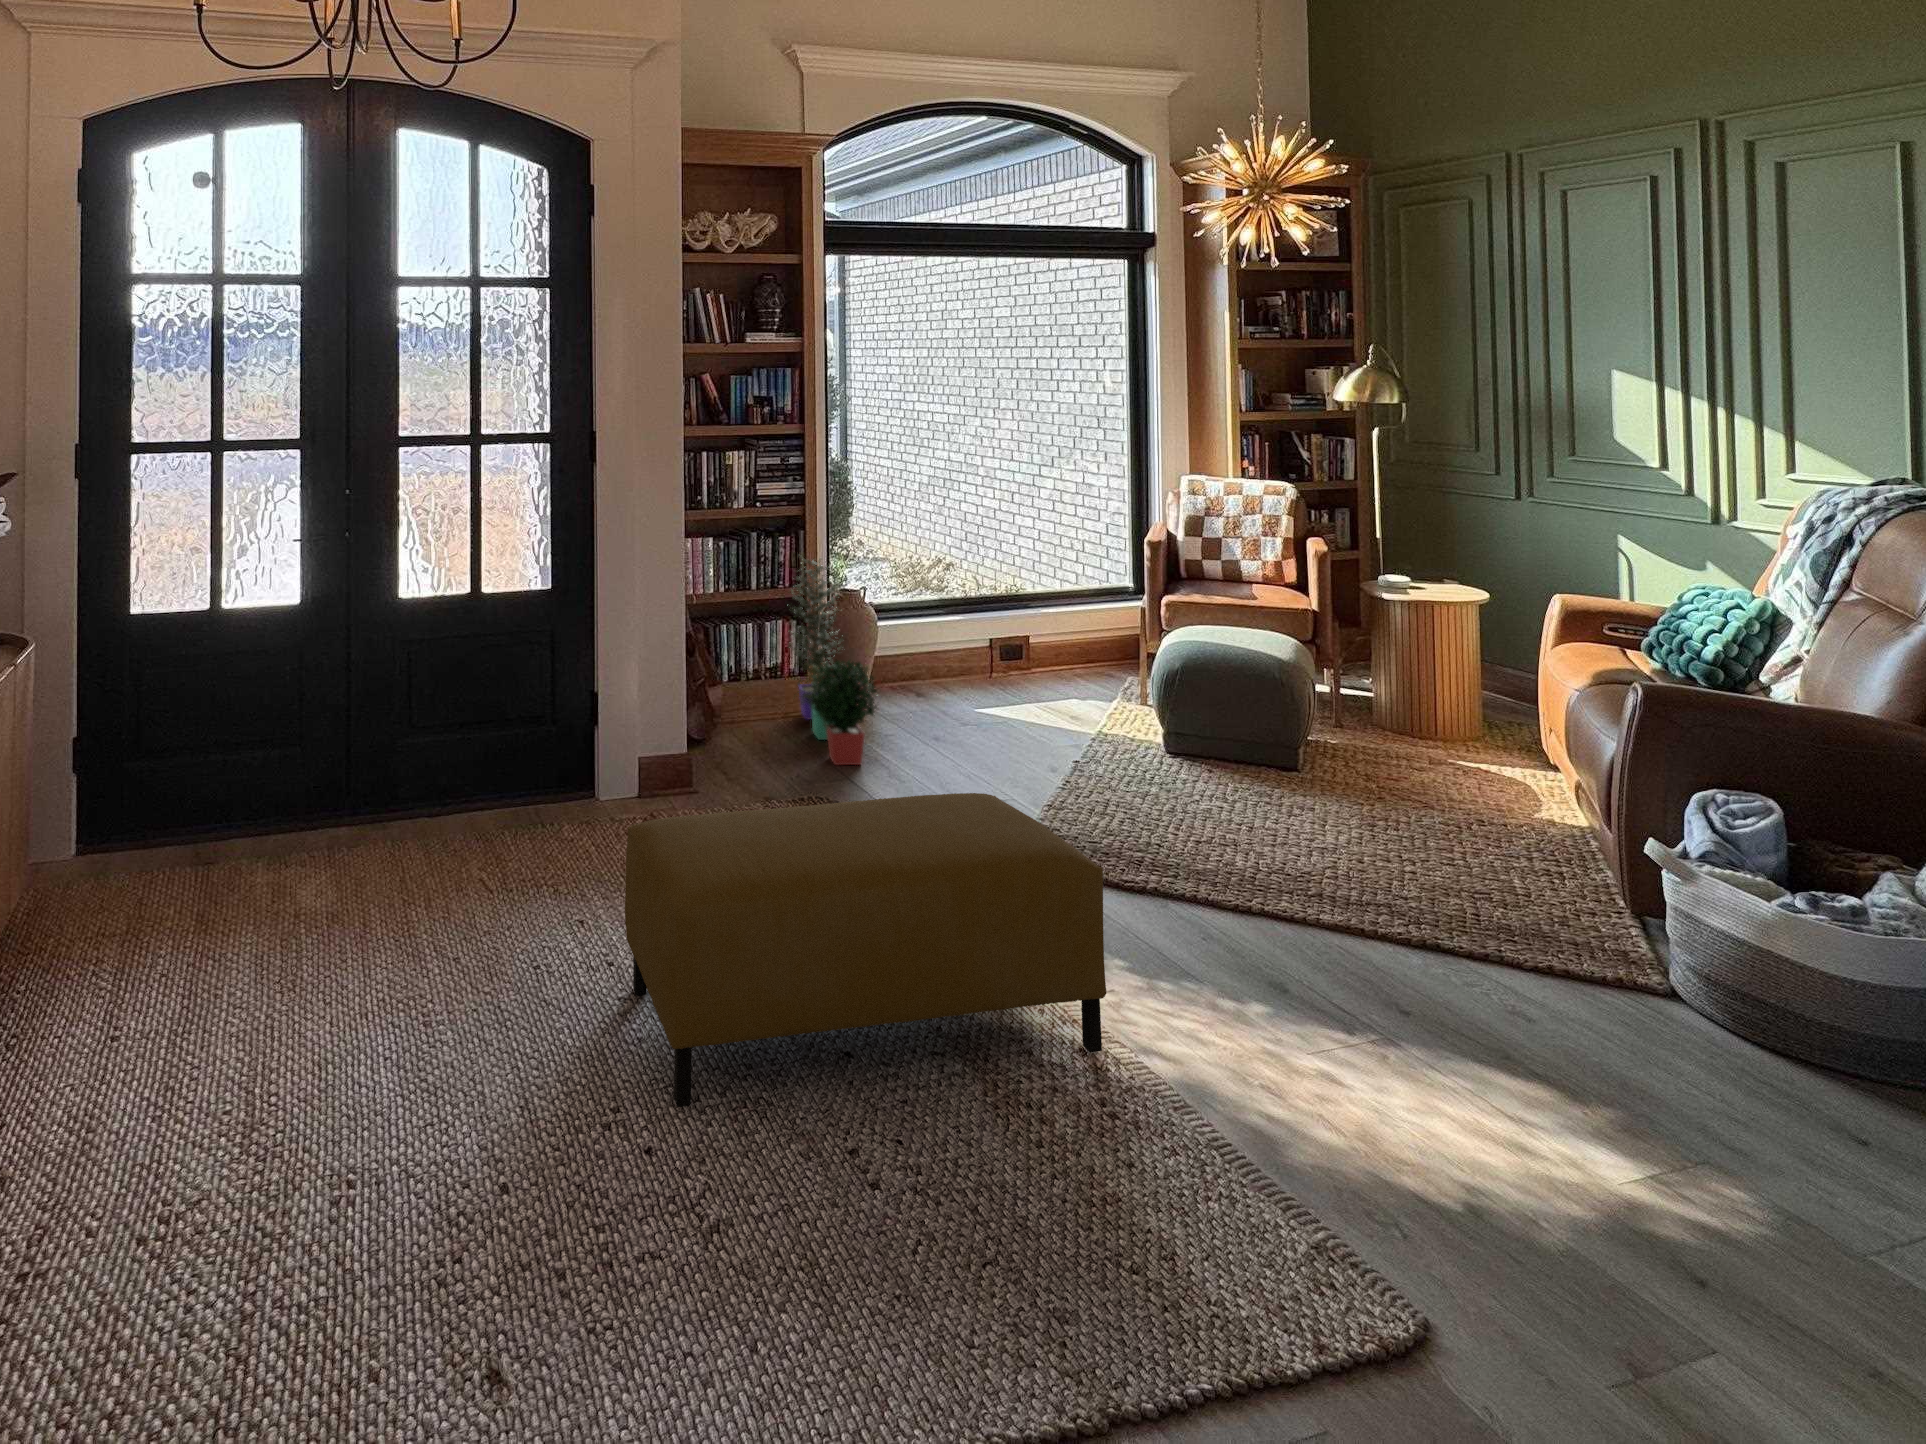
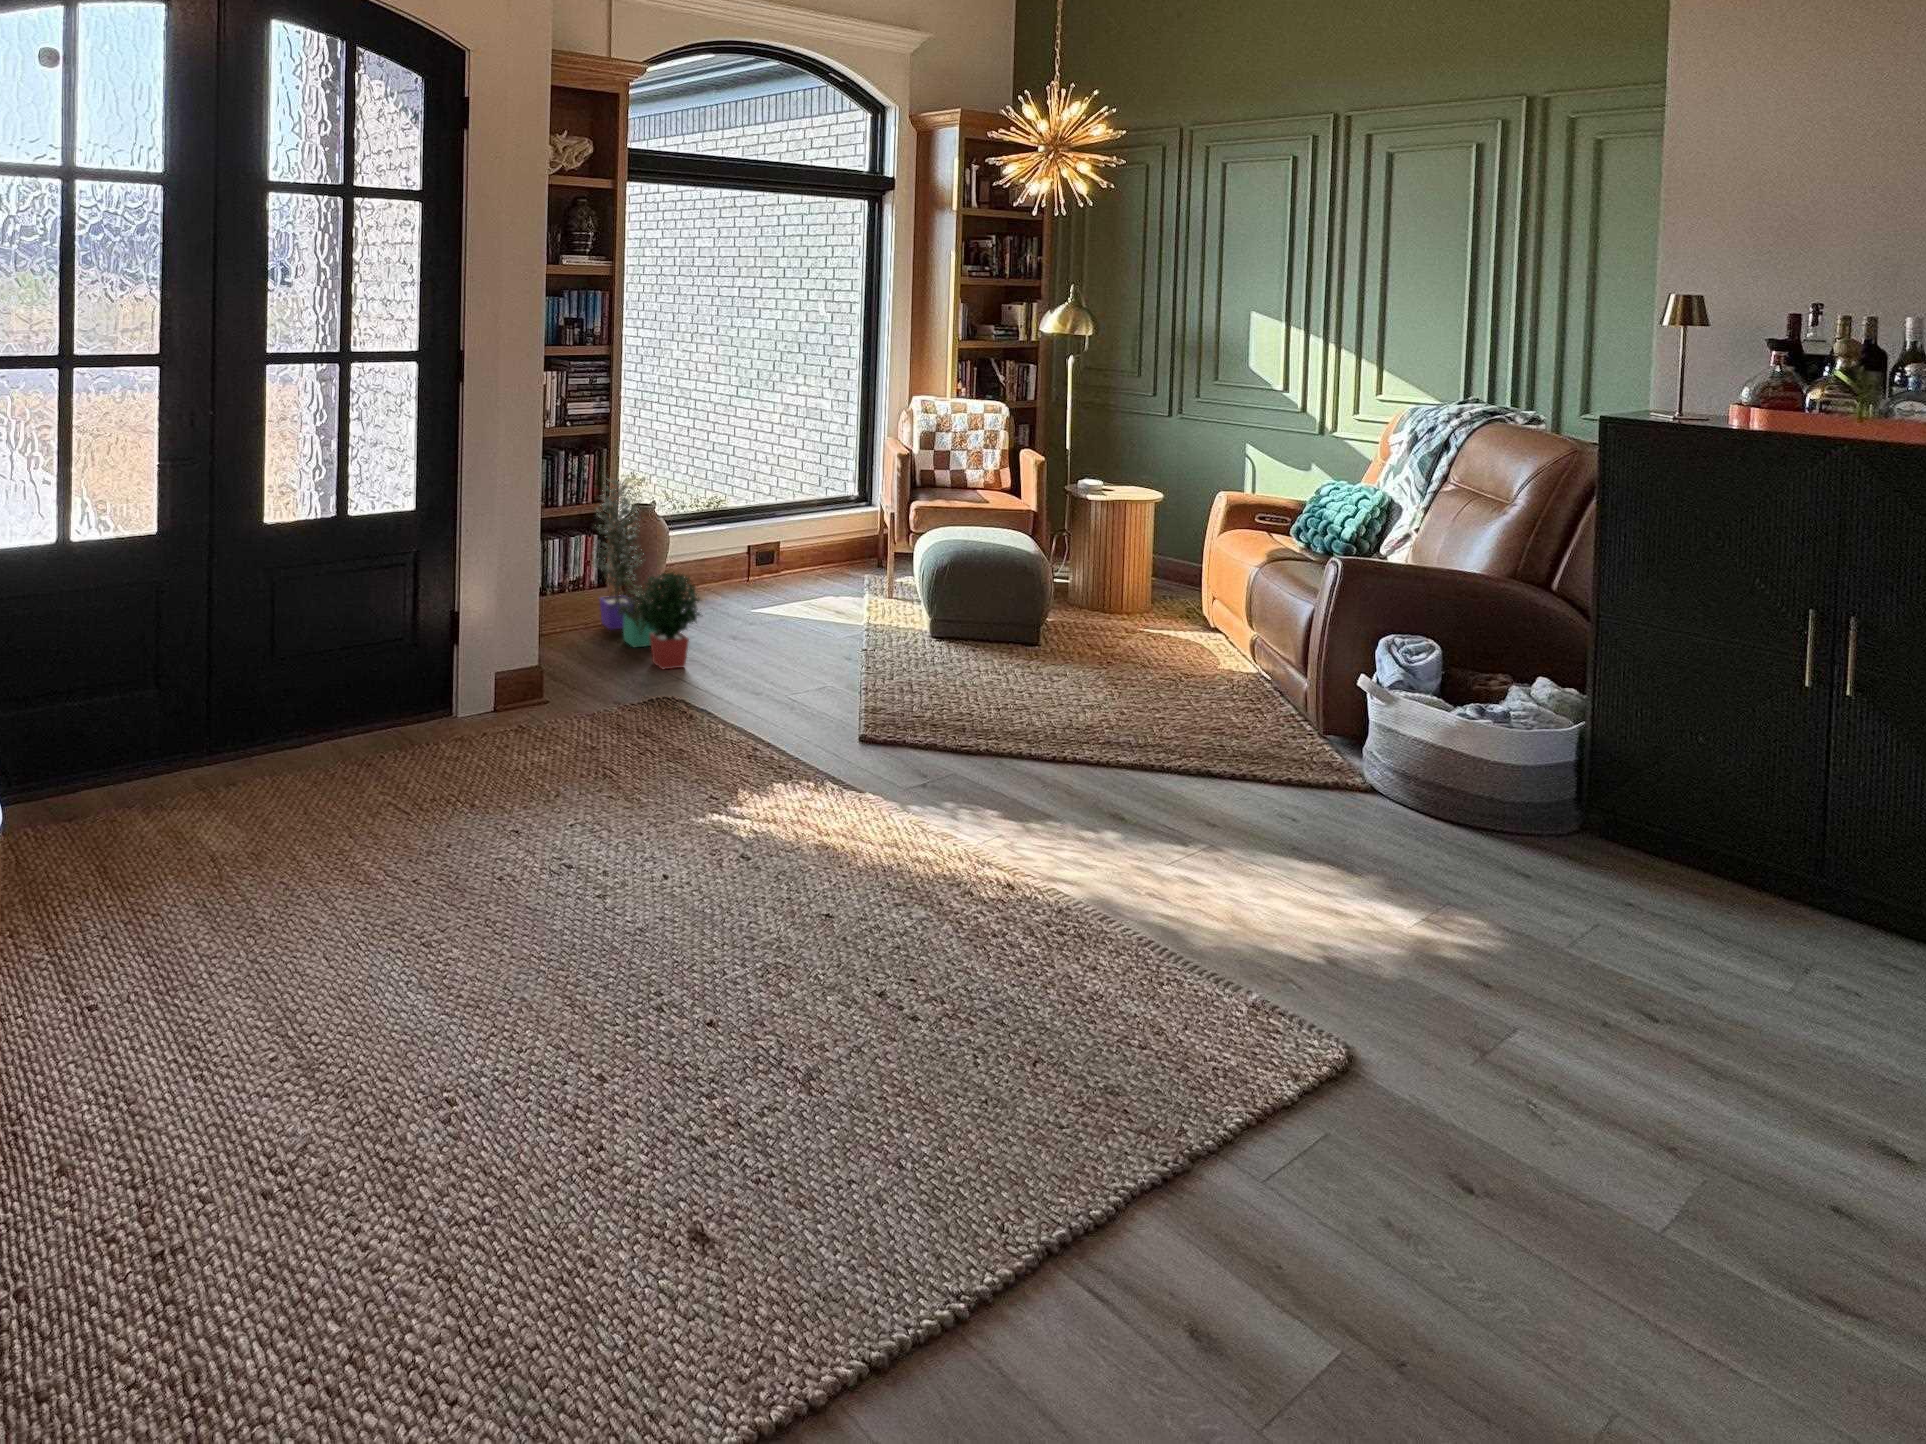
ottoman: present [625,793,1106,1106] -> none [603,684,1027,981]

